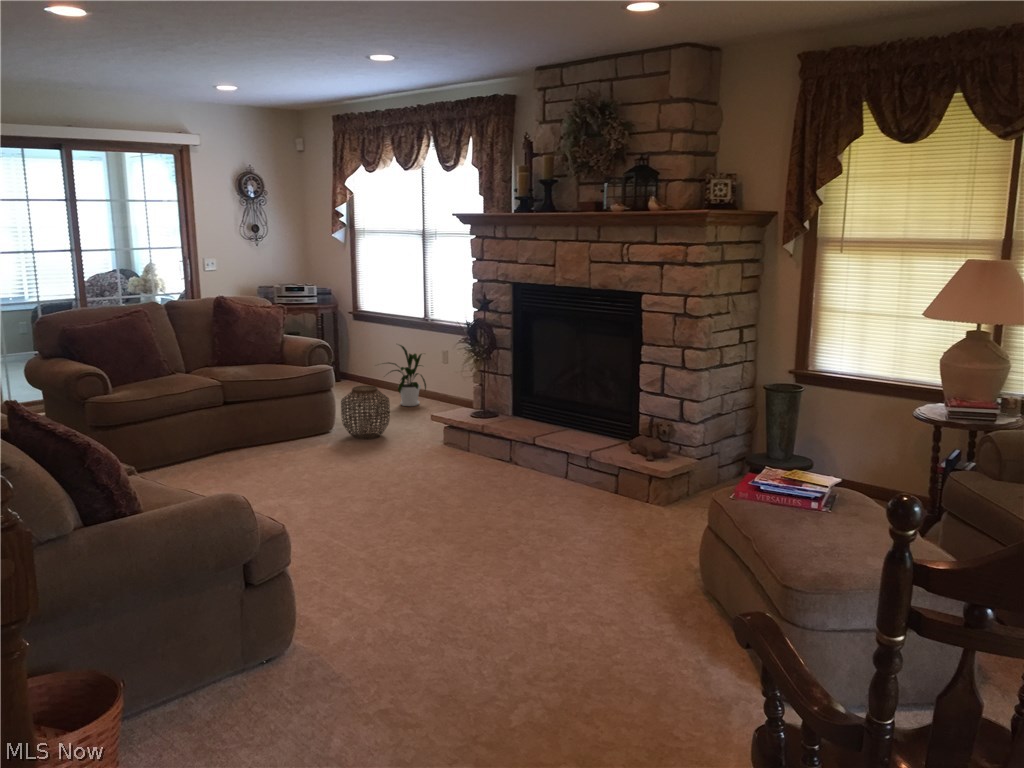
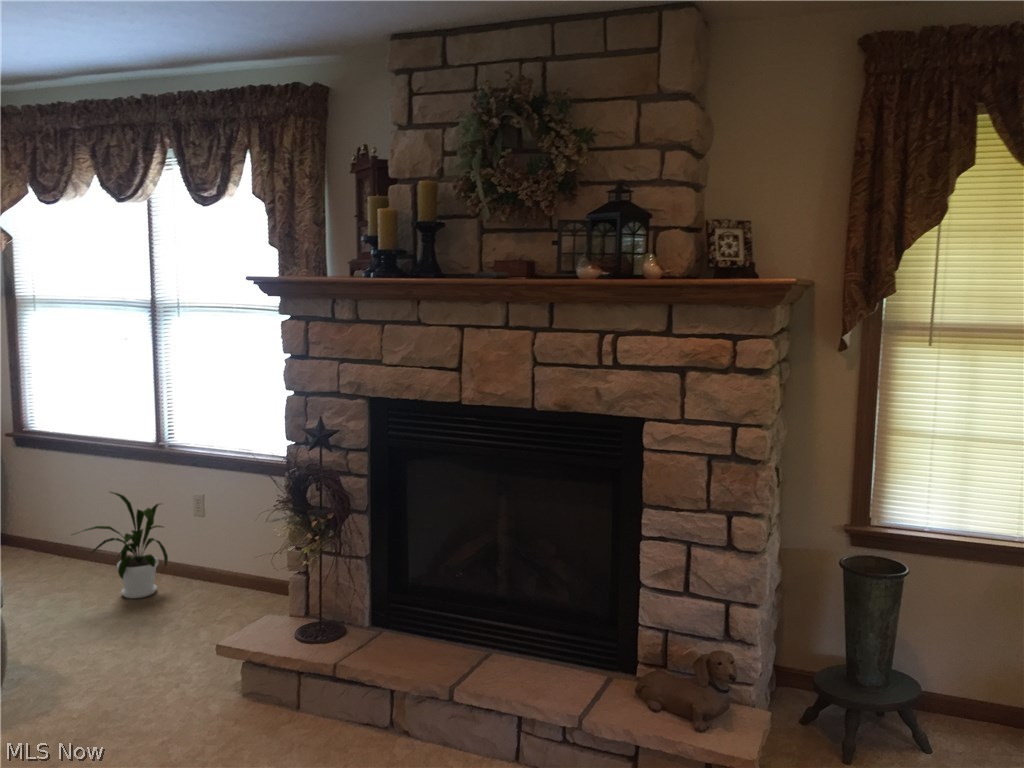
woven basket: present [341,385,390,439] -> none [21,599,127,711]

